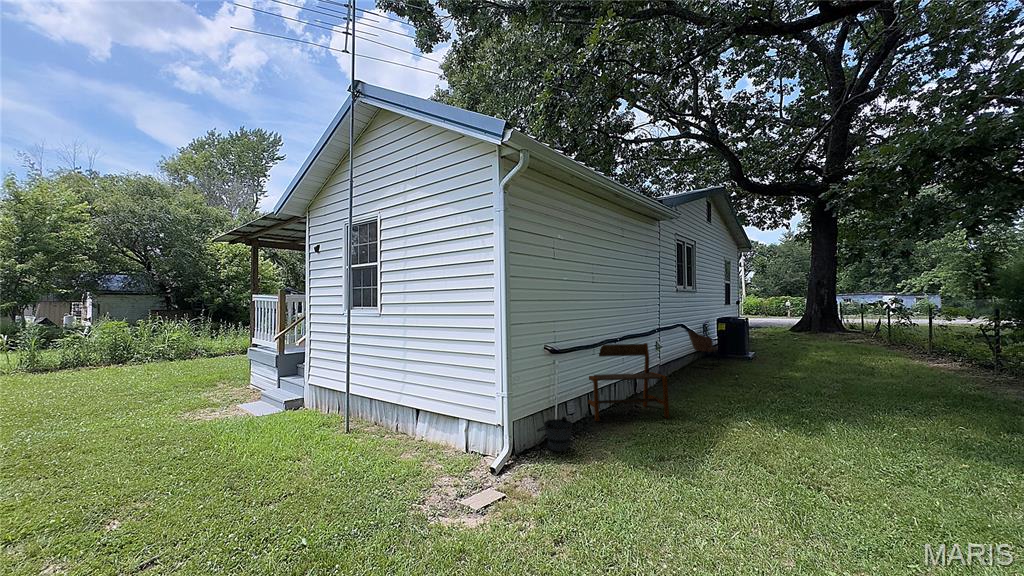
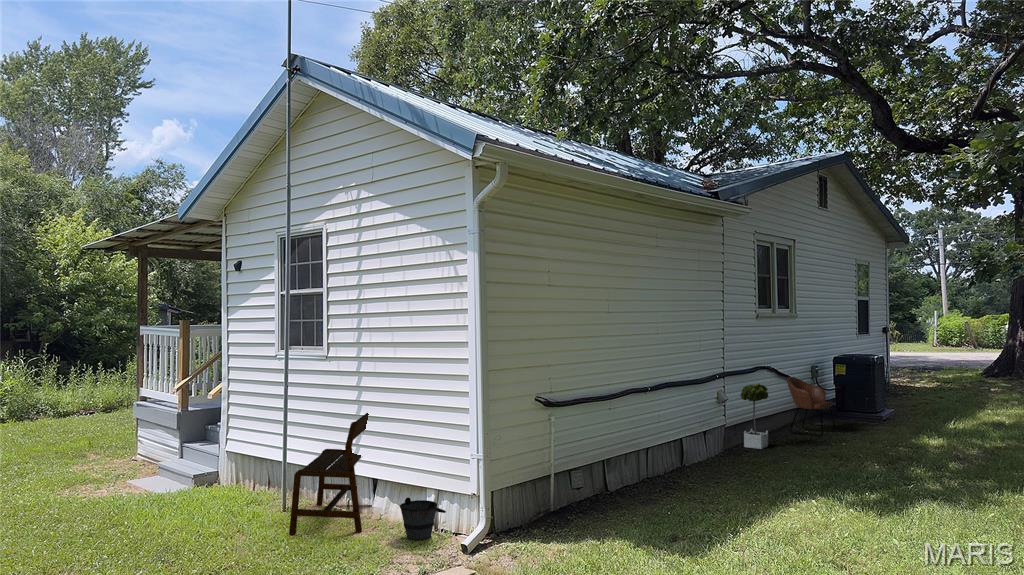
potted tree: none [665,334,685,379] -> present [740,383,768,449]
bench: present [588,343,669,421] -> present [289,413,369,535]
bucket: present [537,417,573,451] -> present [400,497,446,540]

